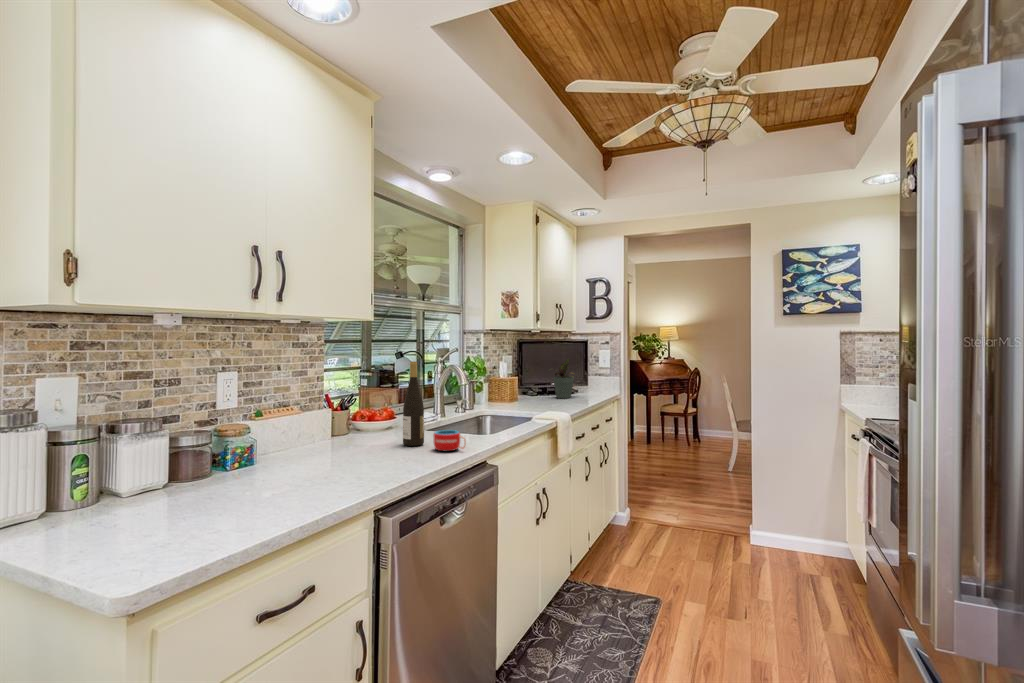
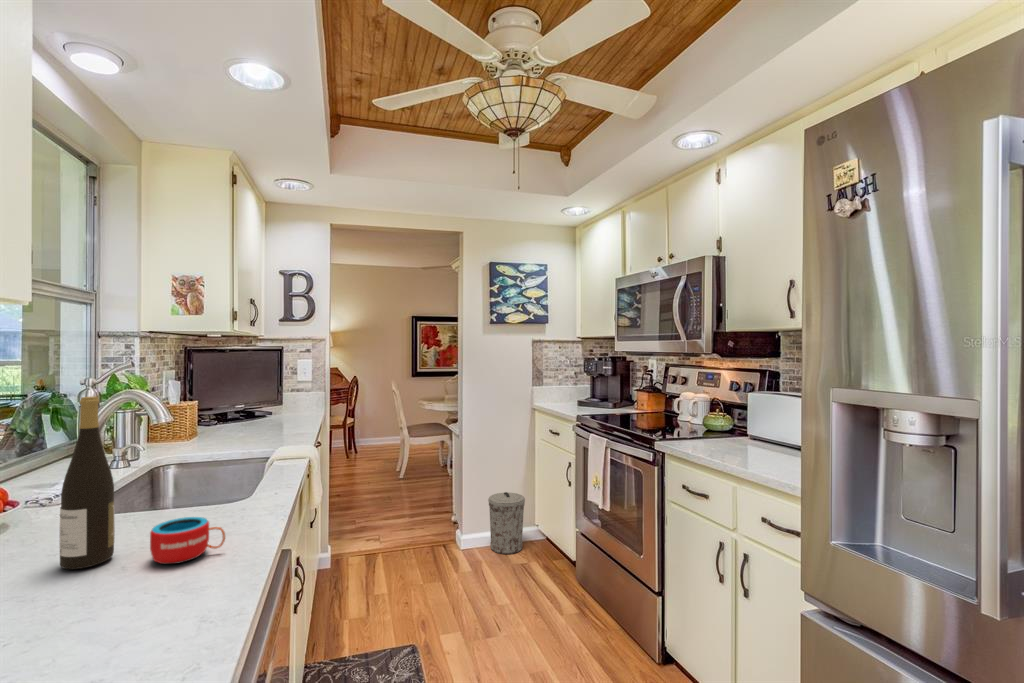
potted plant: present [554,359,574,398] -> none [244,371,289,424]
trash can: none [777,496,823,562] -> present [488,492,525,554]

